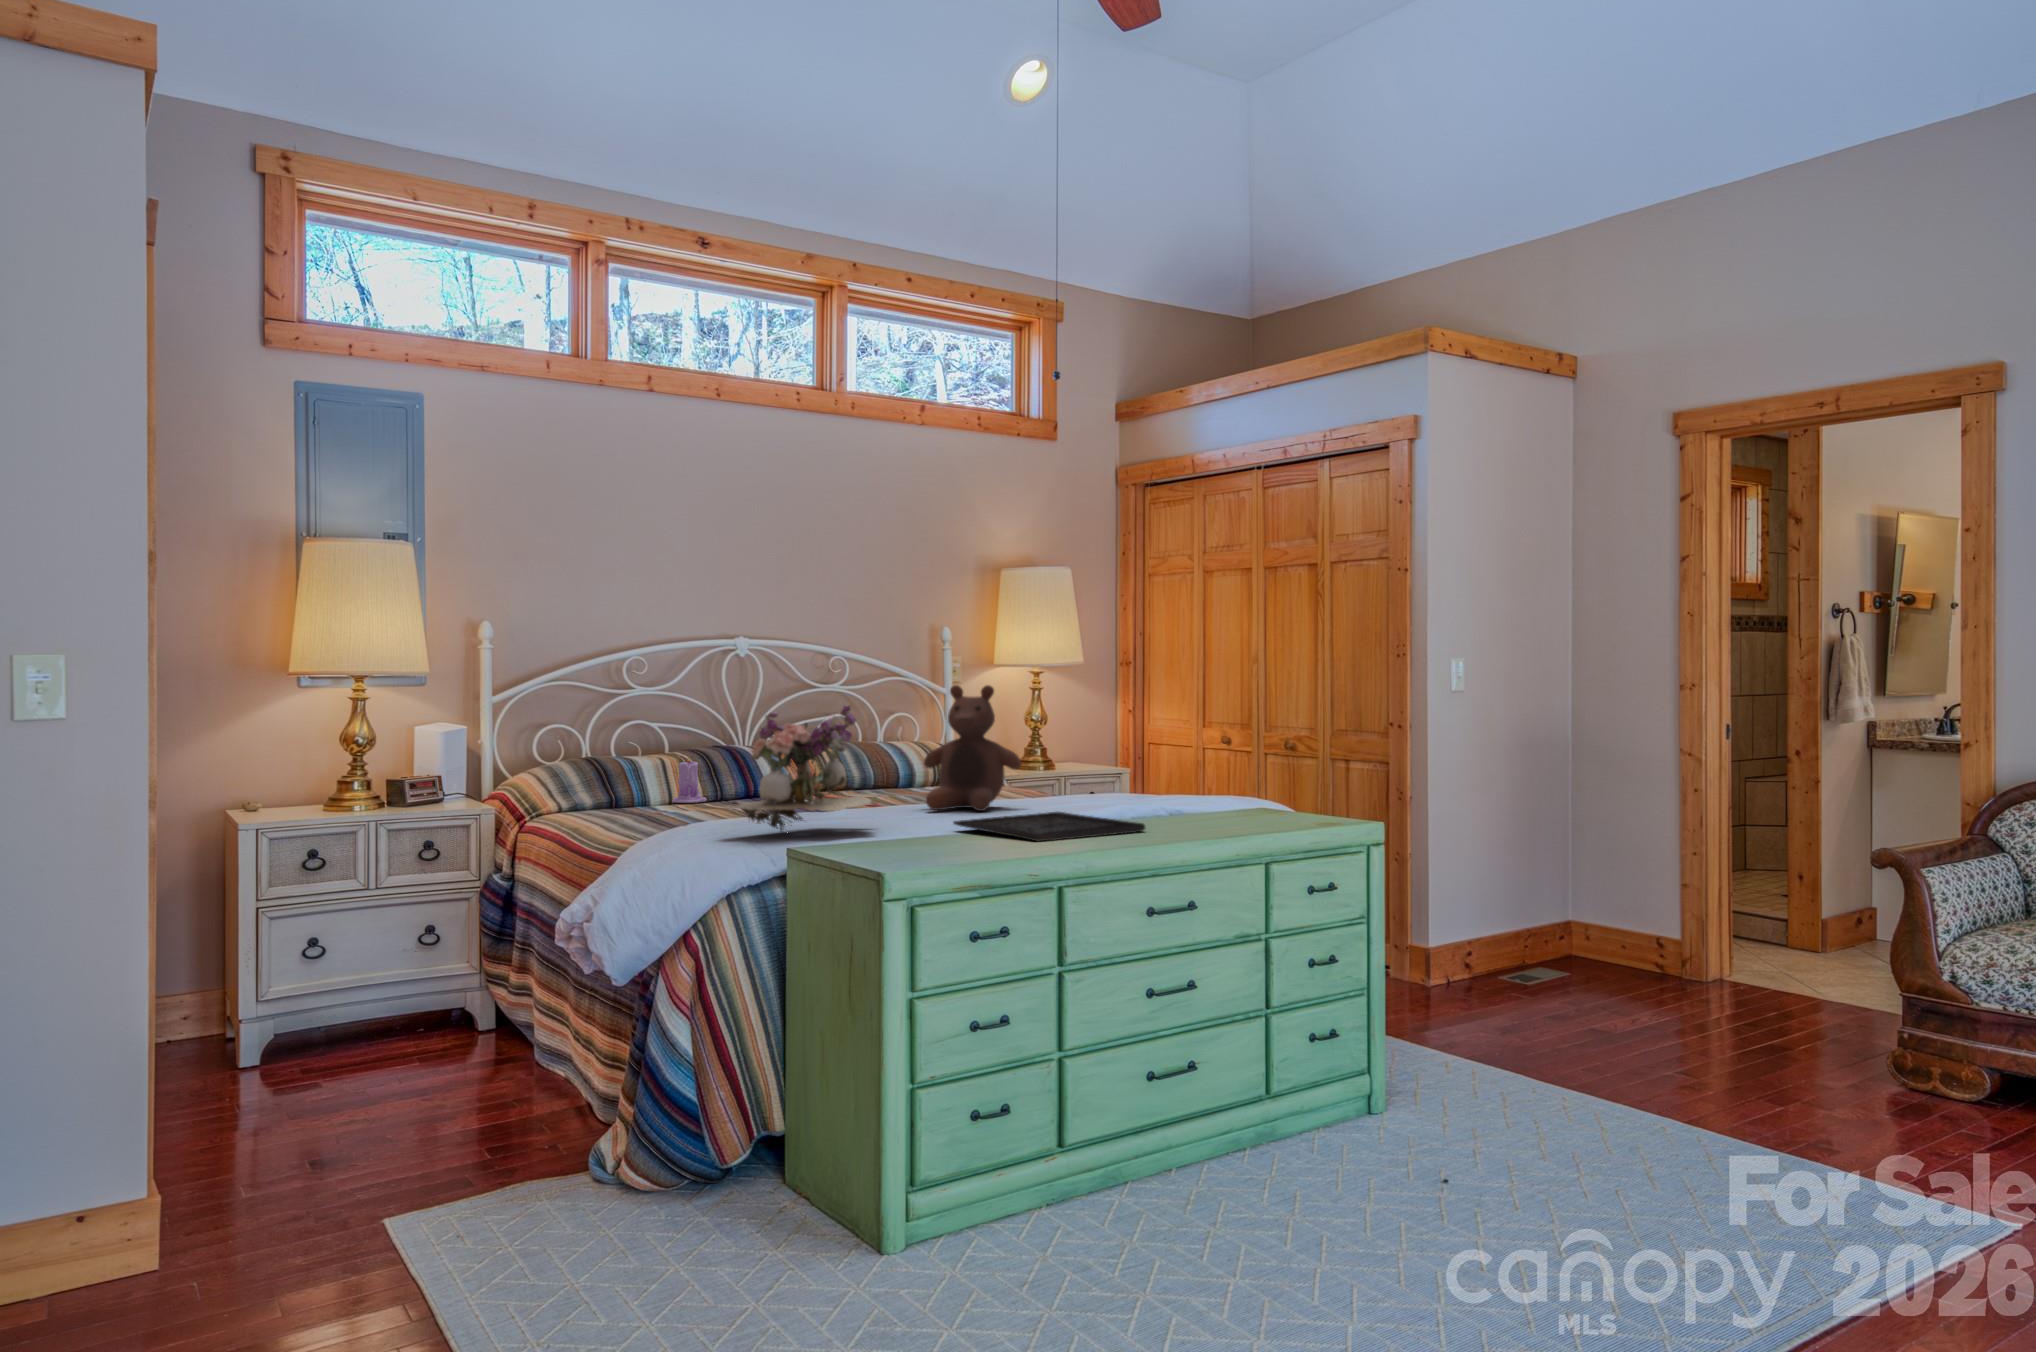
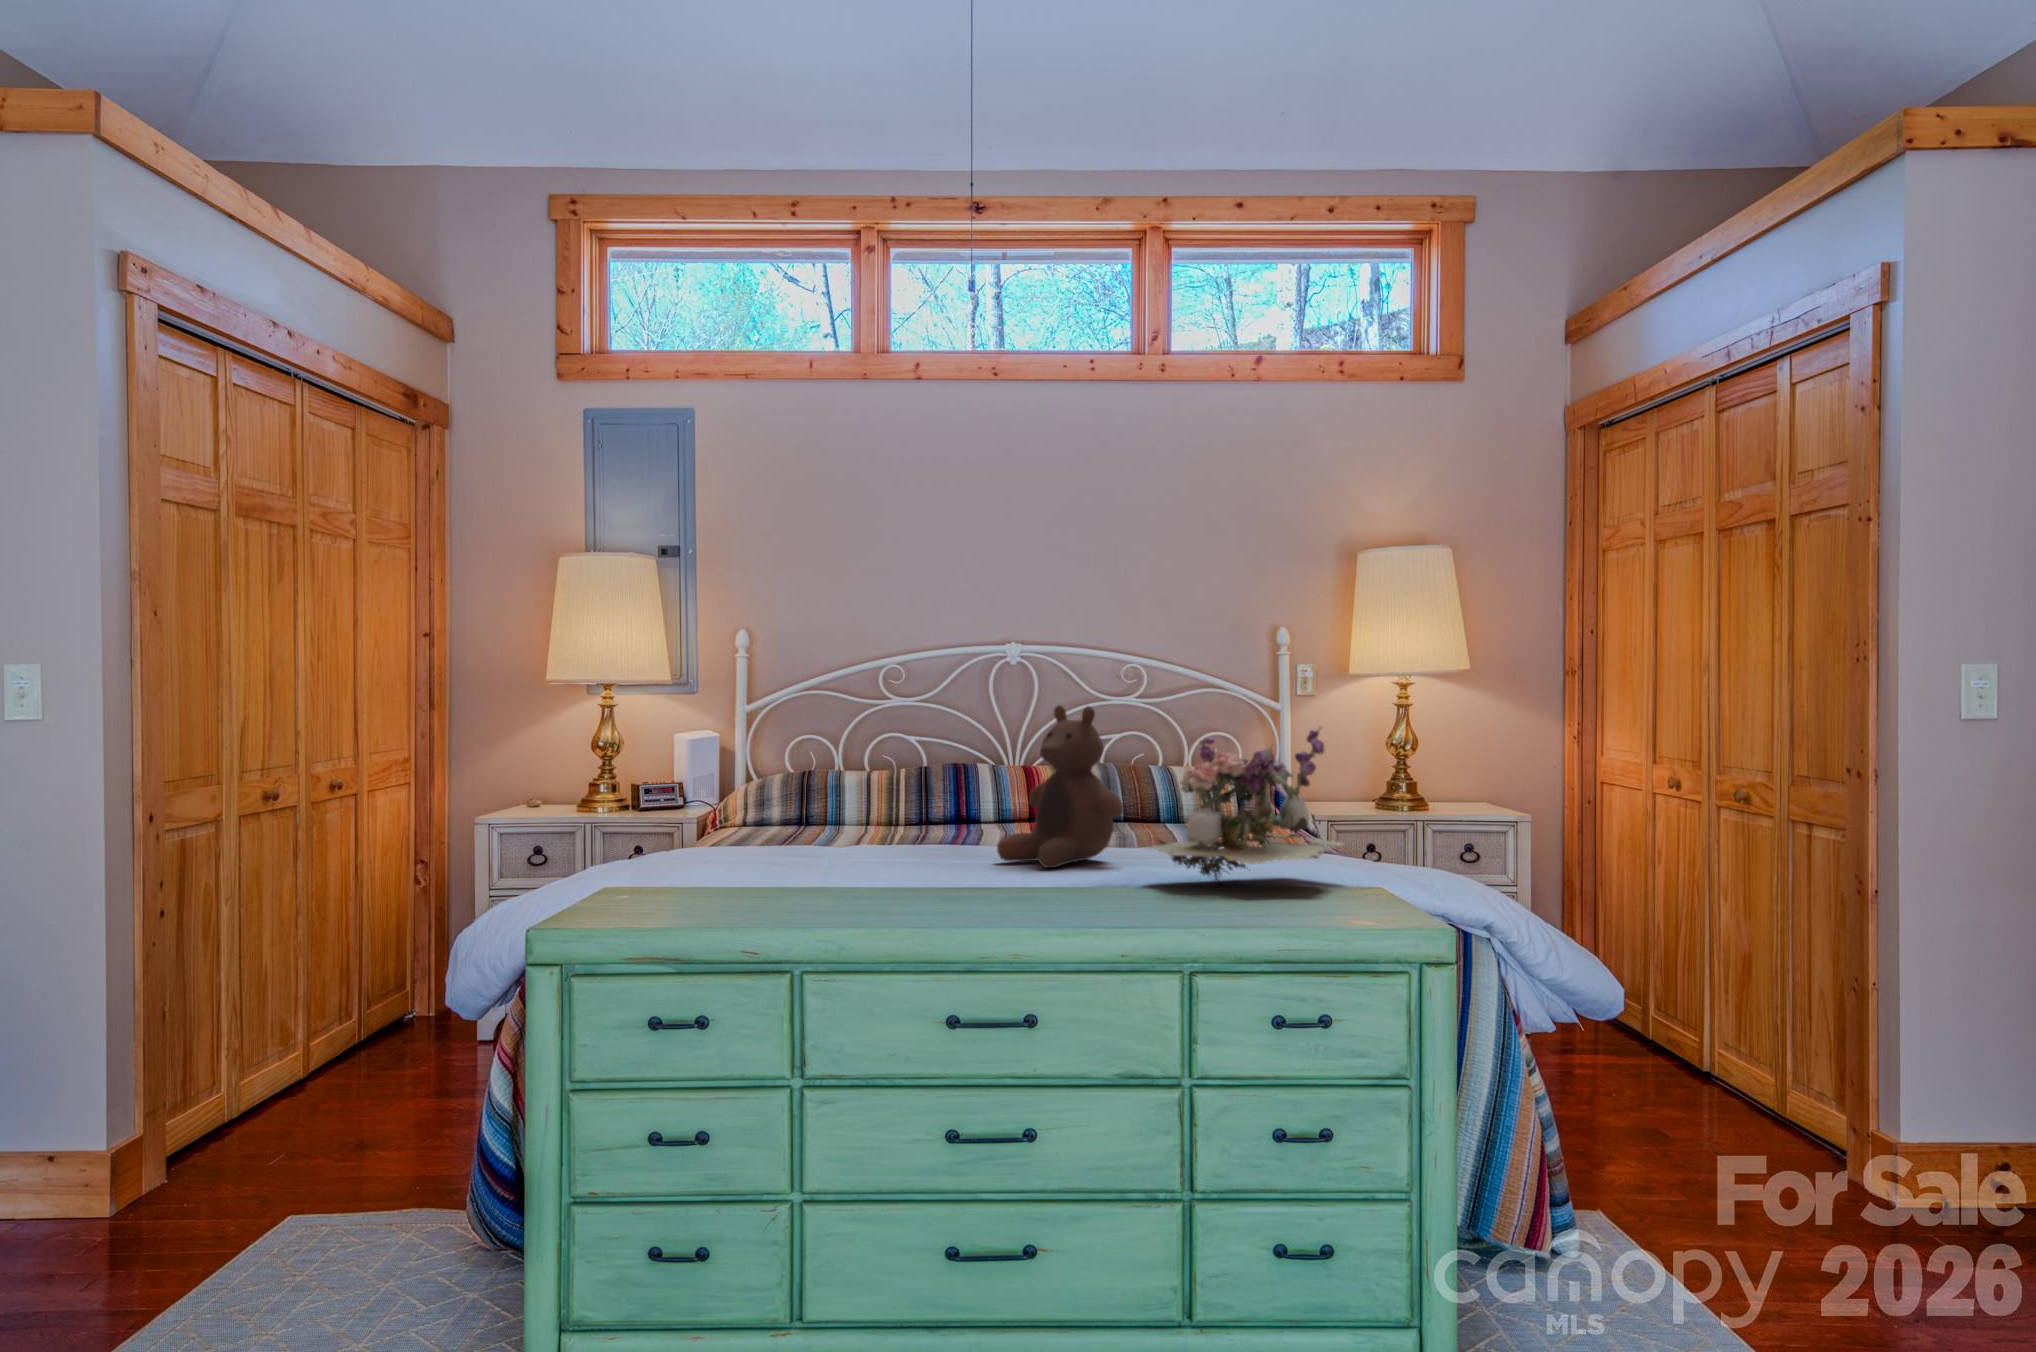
flower arrangement: present [727,703,877,832] -> present [1145,726,1344,880]
candle: present [672,757,707,803] -> none [874,772,911,825]
tray: present [953,812,1145,842] -> none [843,884,1035,931]

